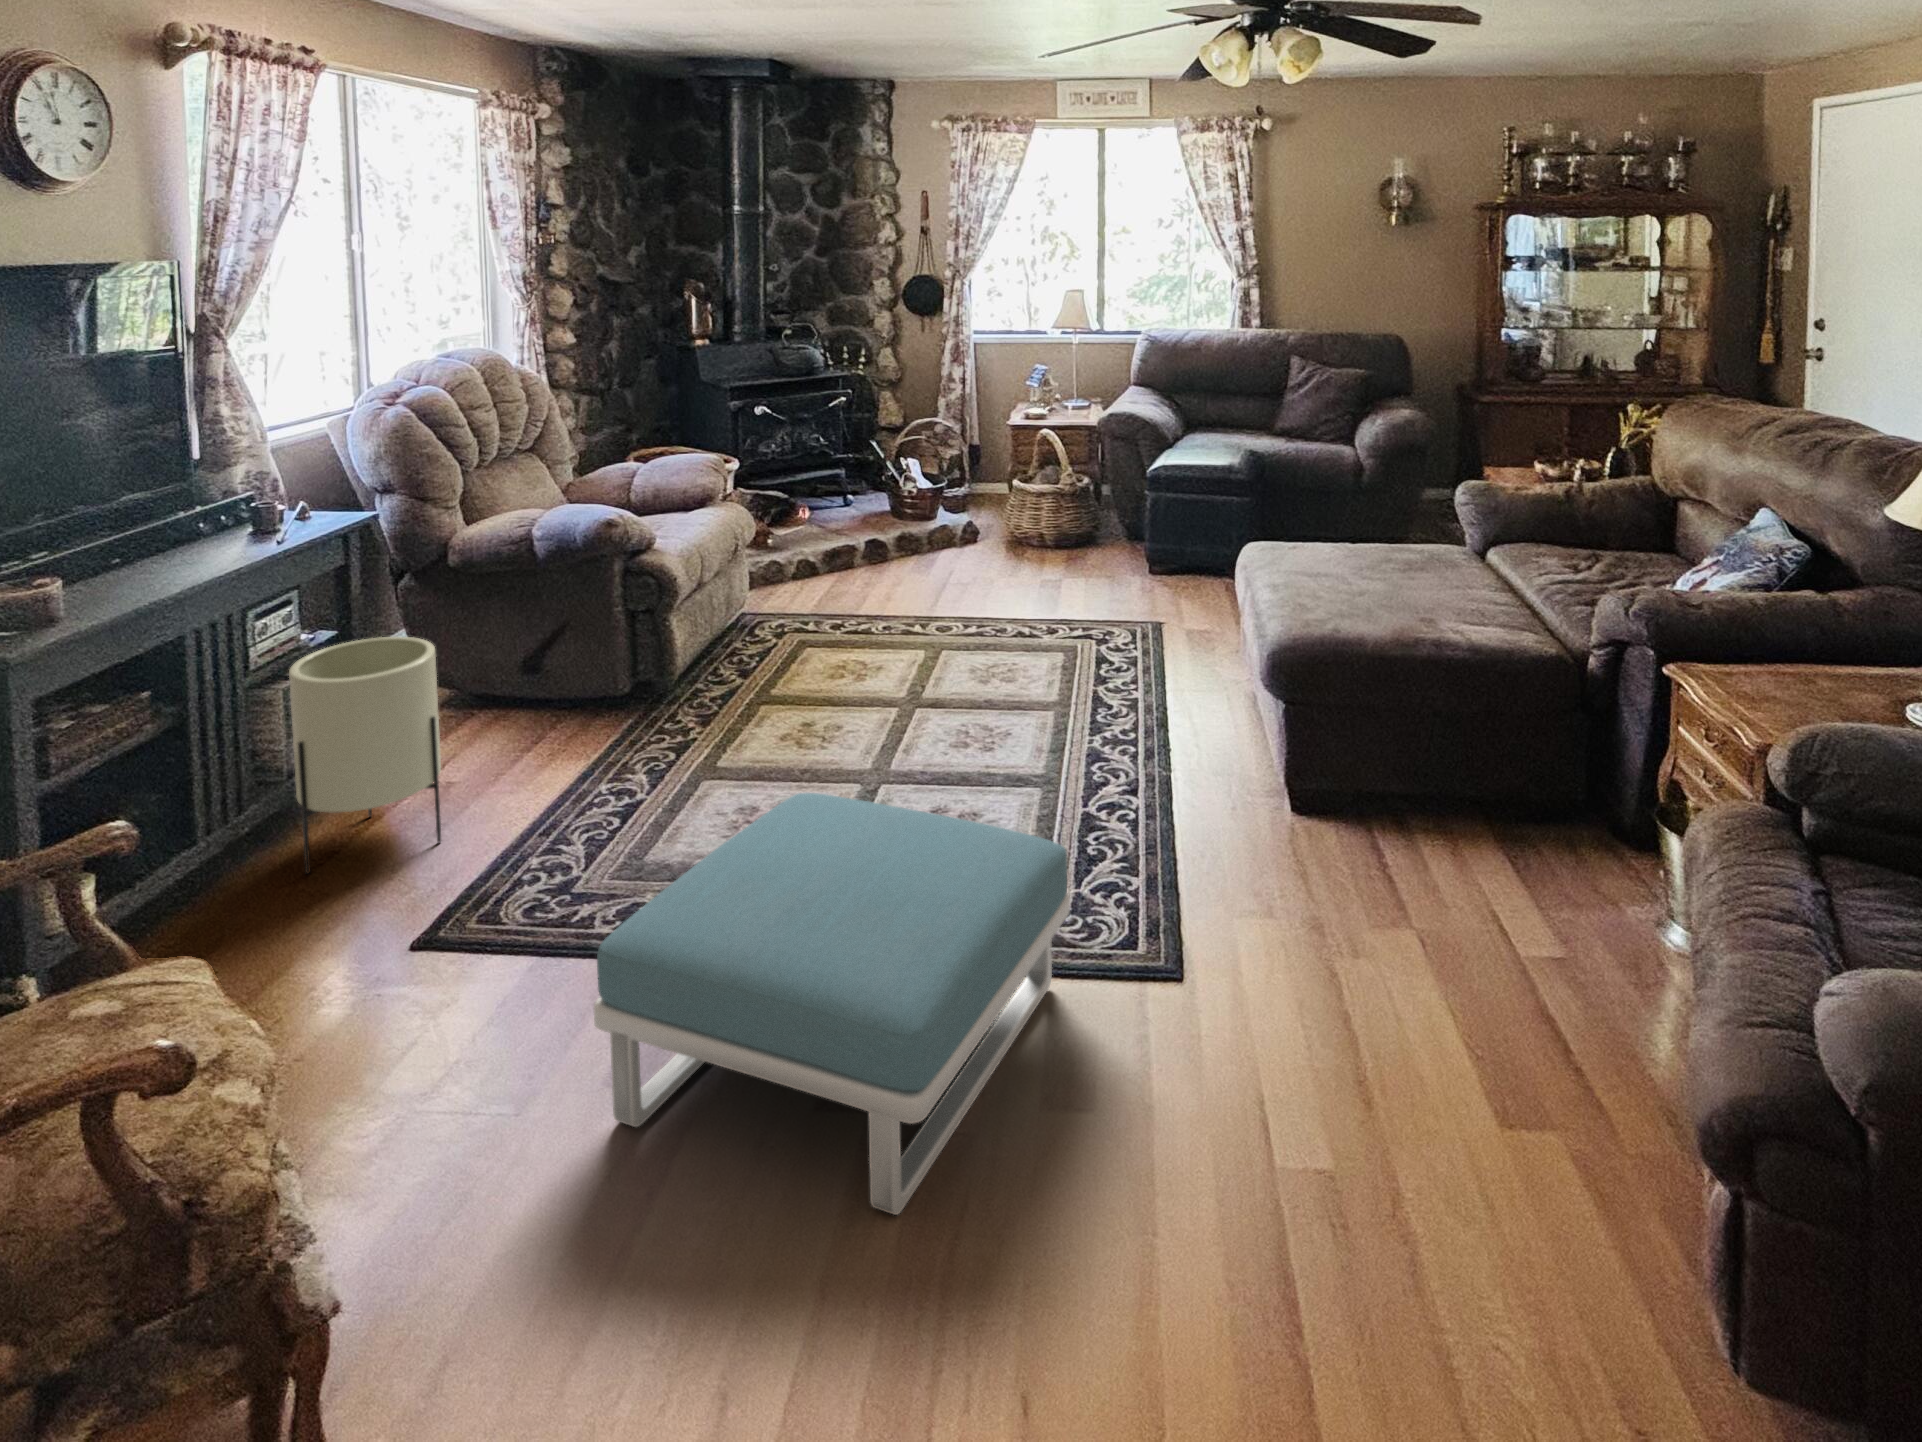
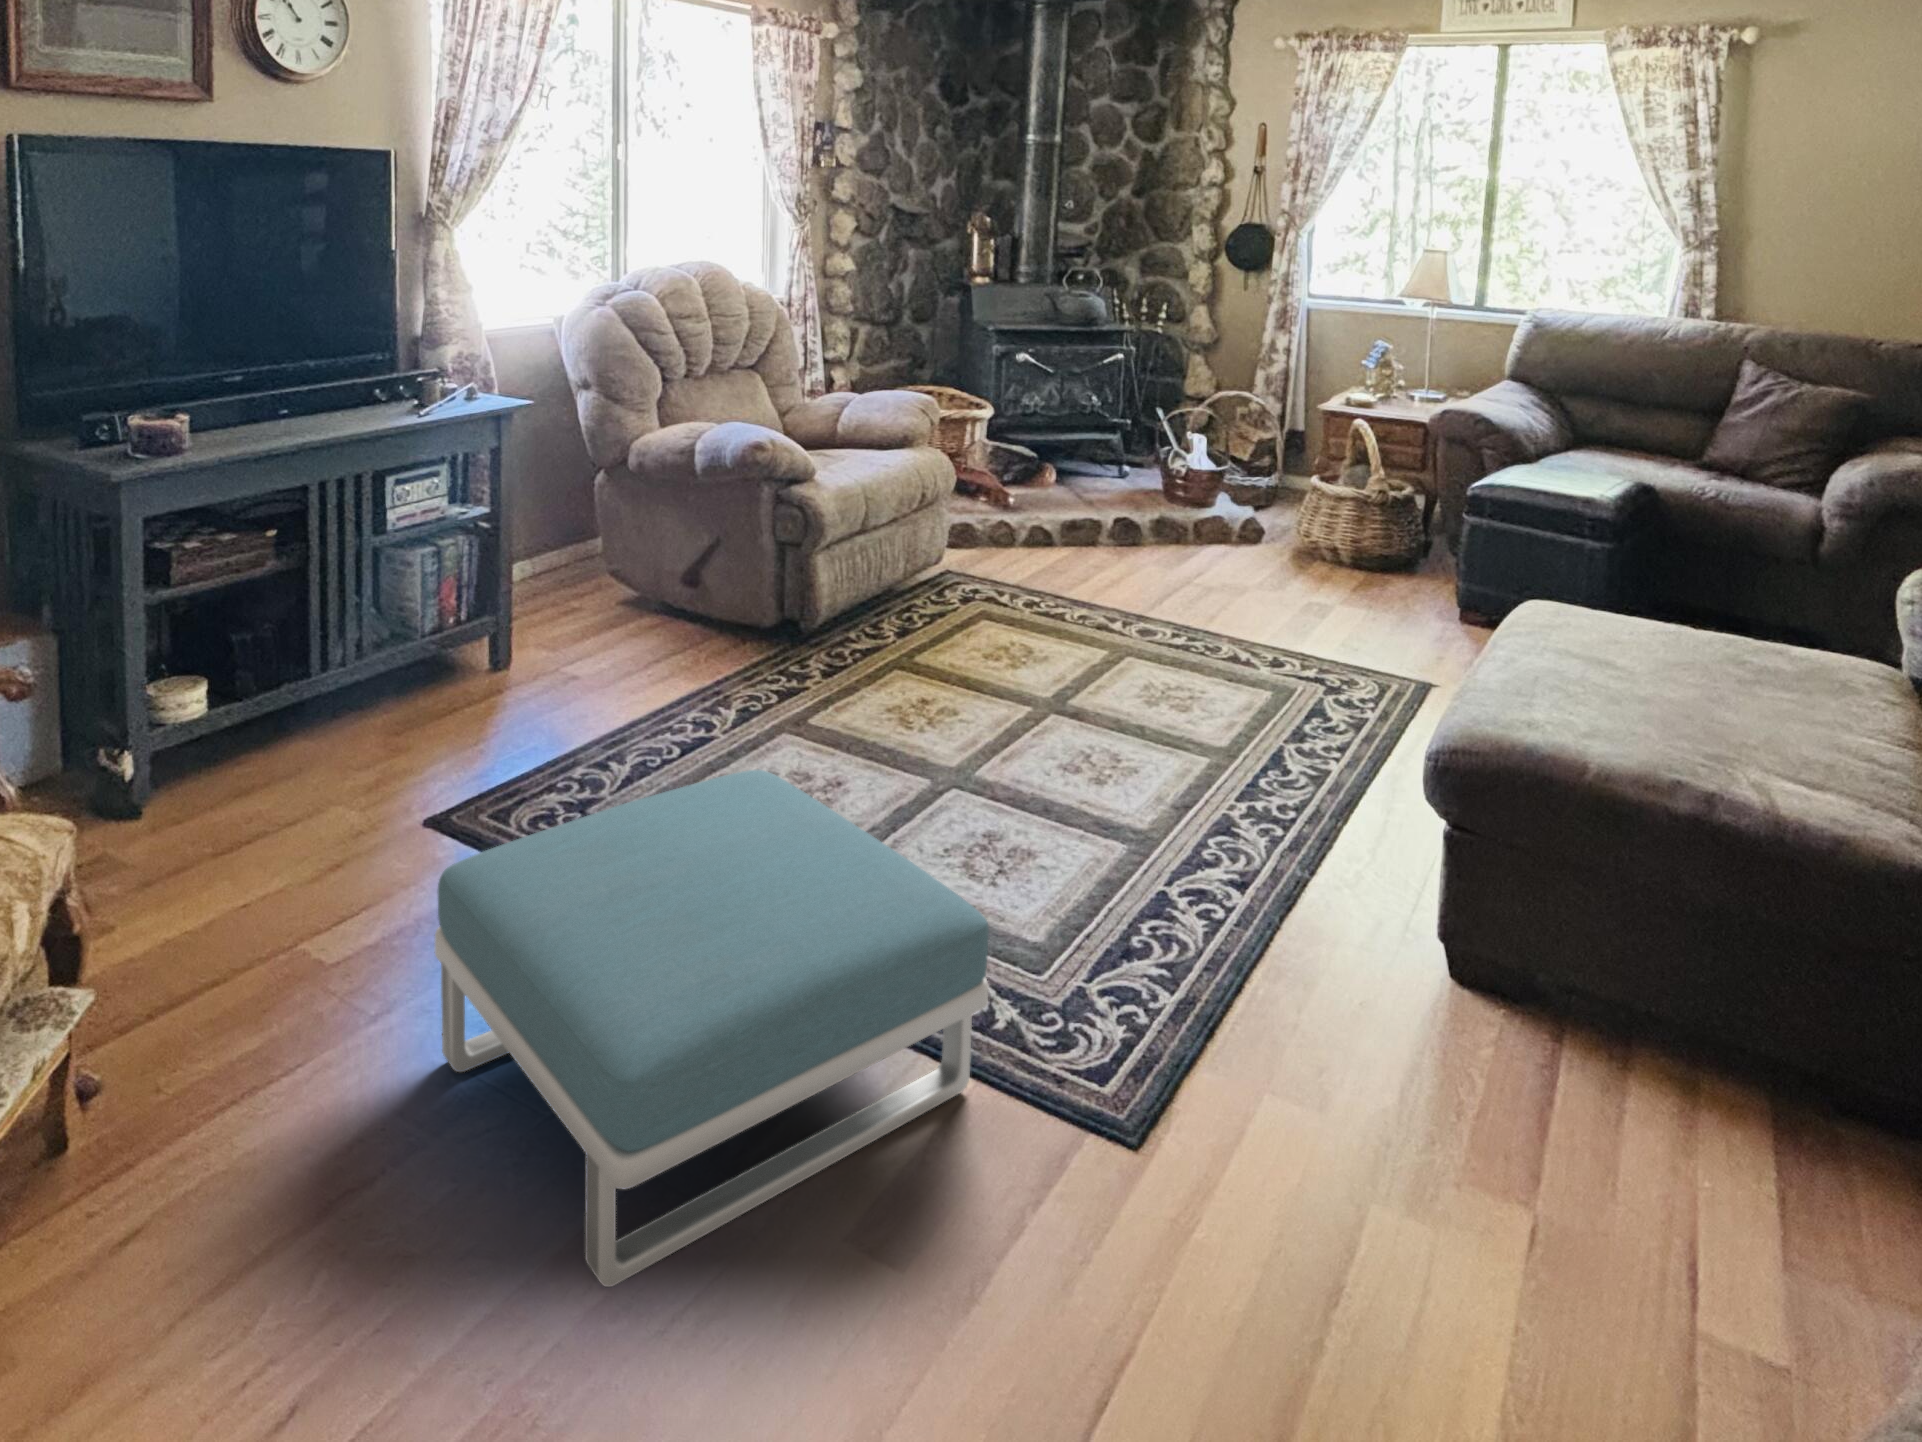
planter: present [289,637,441,874] -> none [406,522,537,732]

